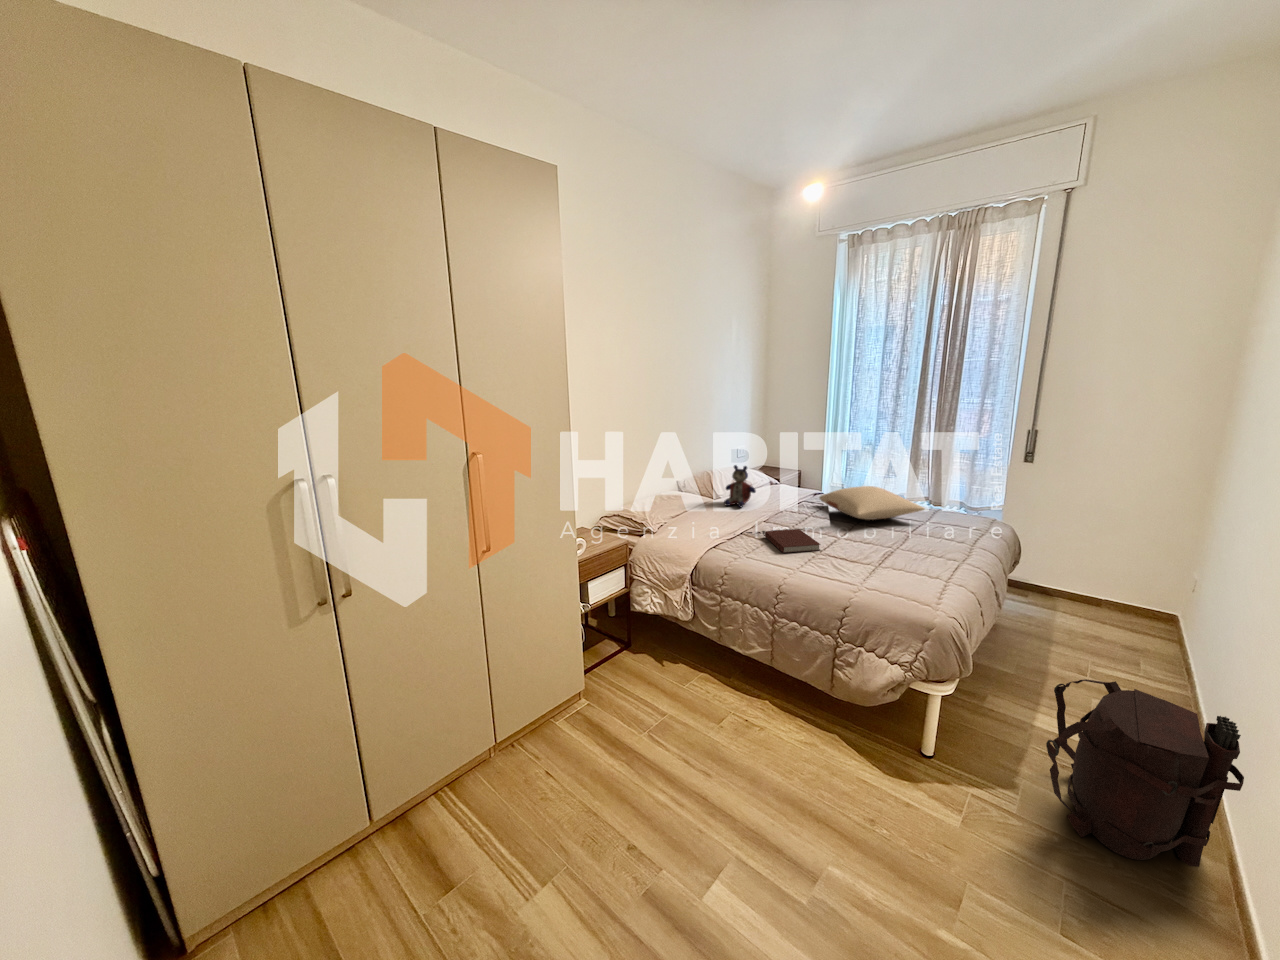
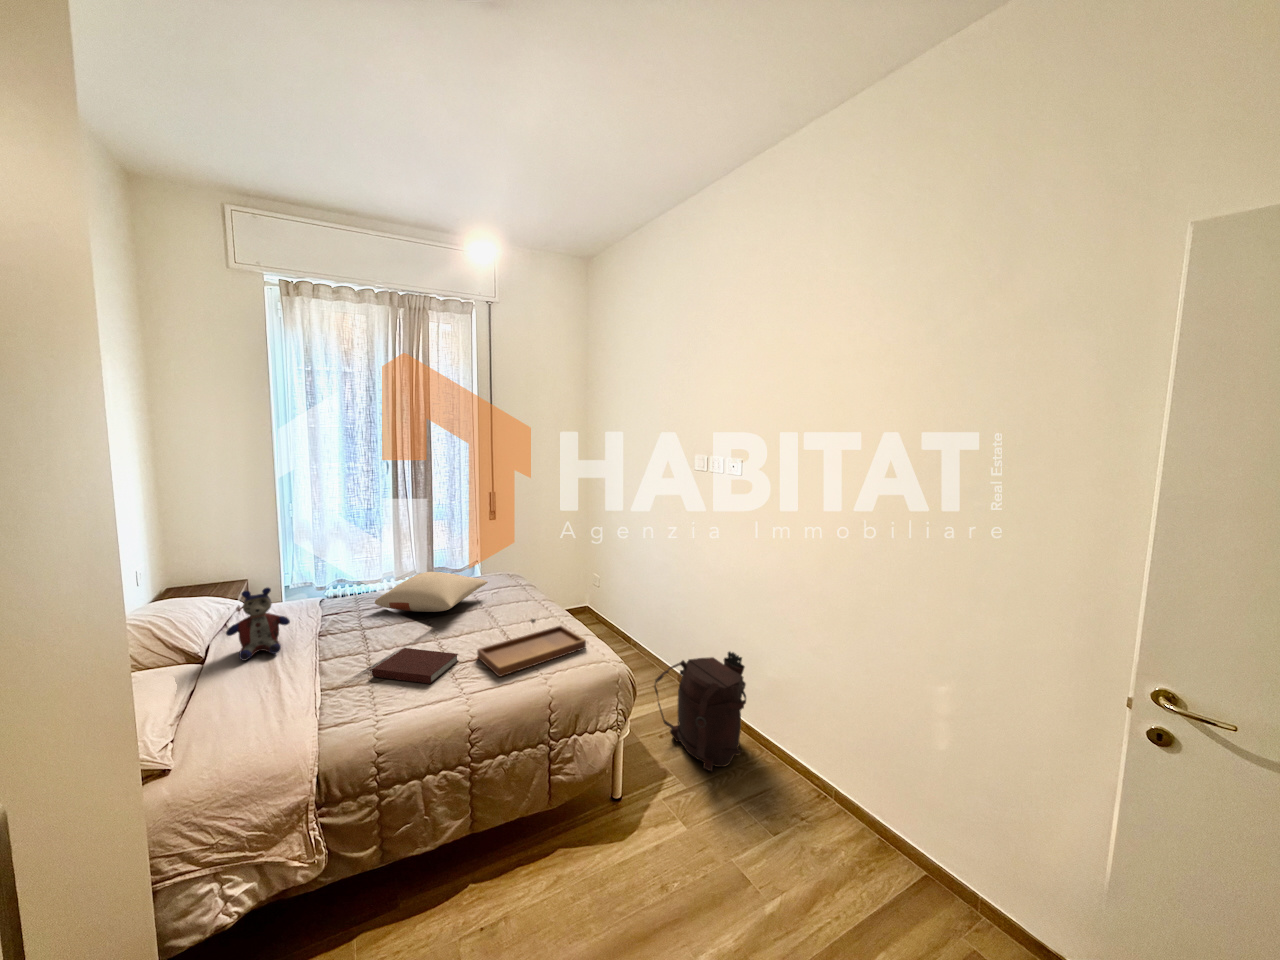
tray: none [824,537,933,587] -> present [477,618,586,677]

